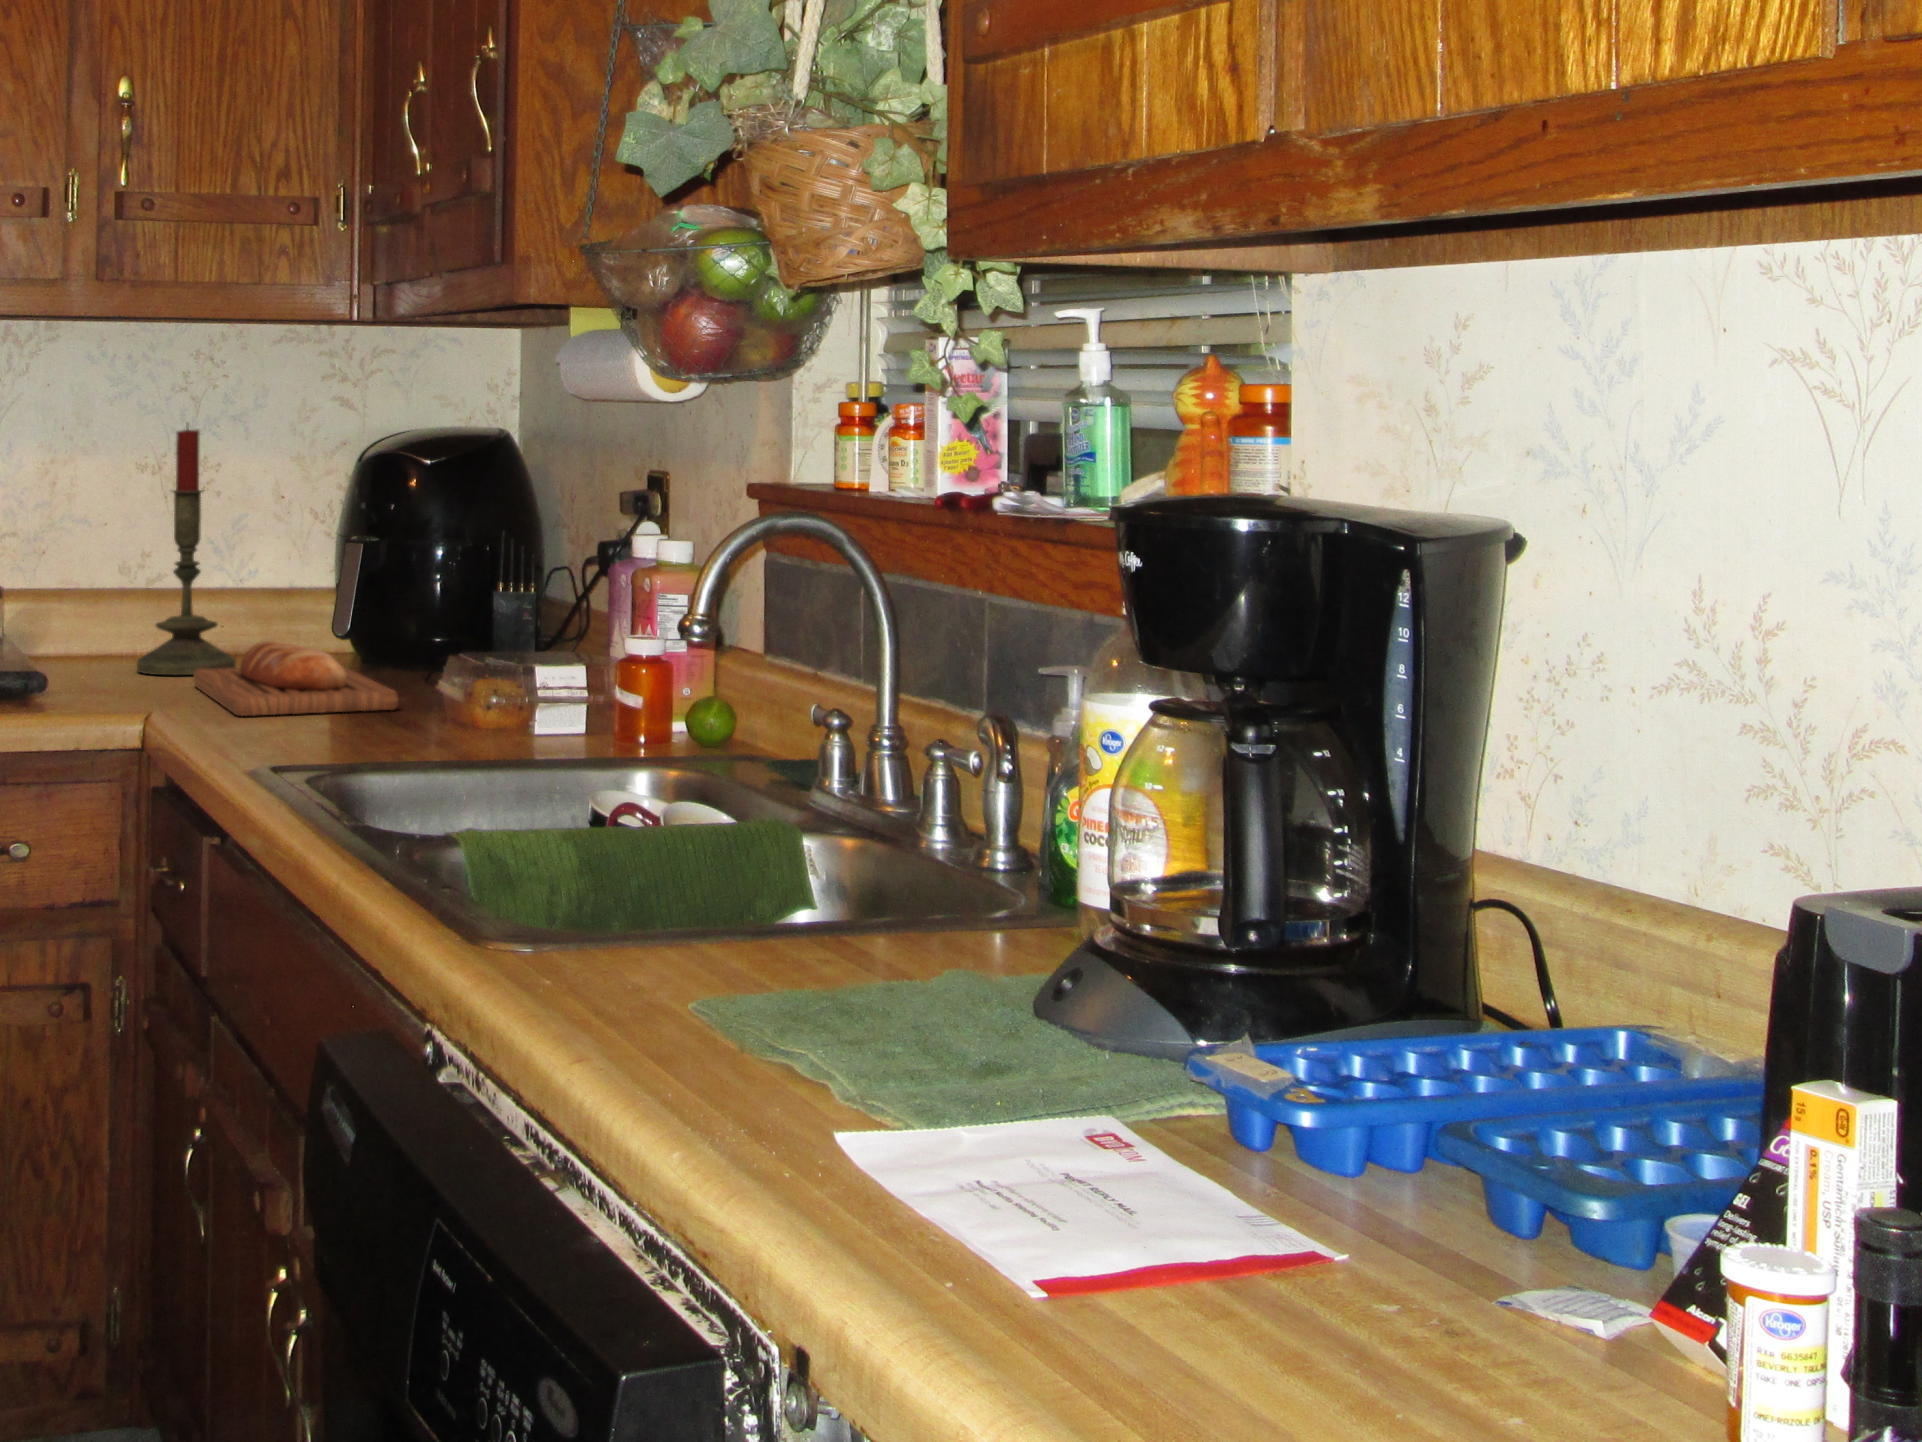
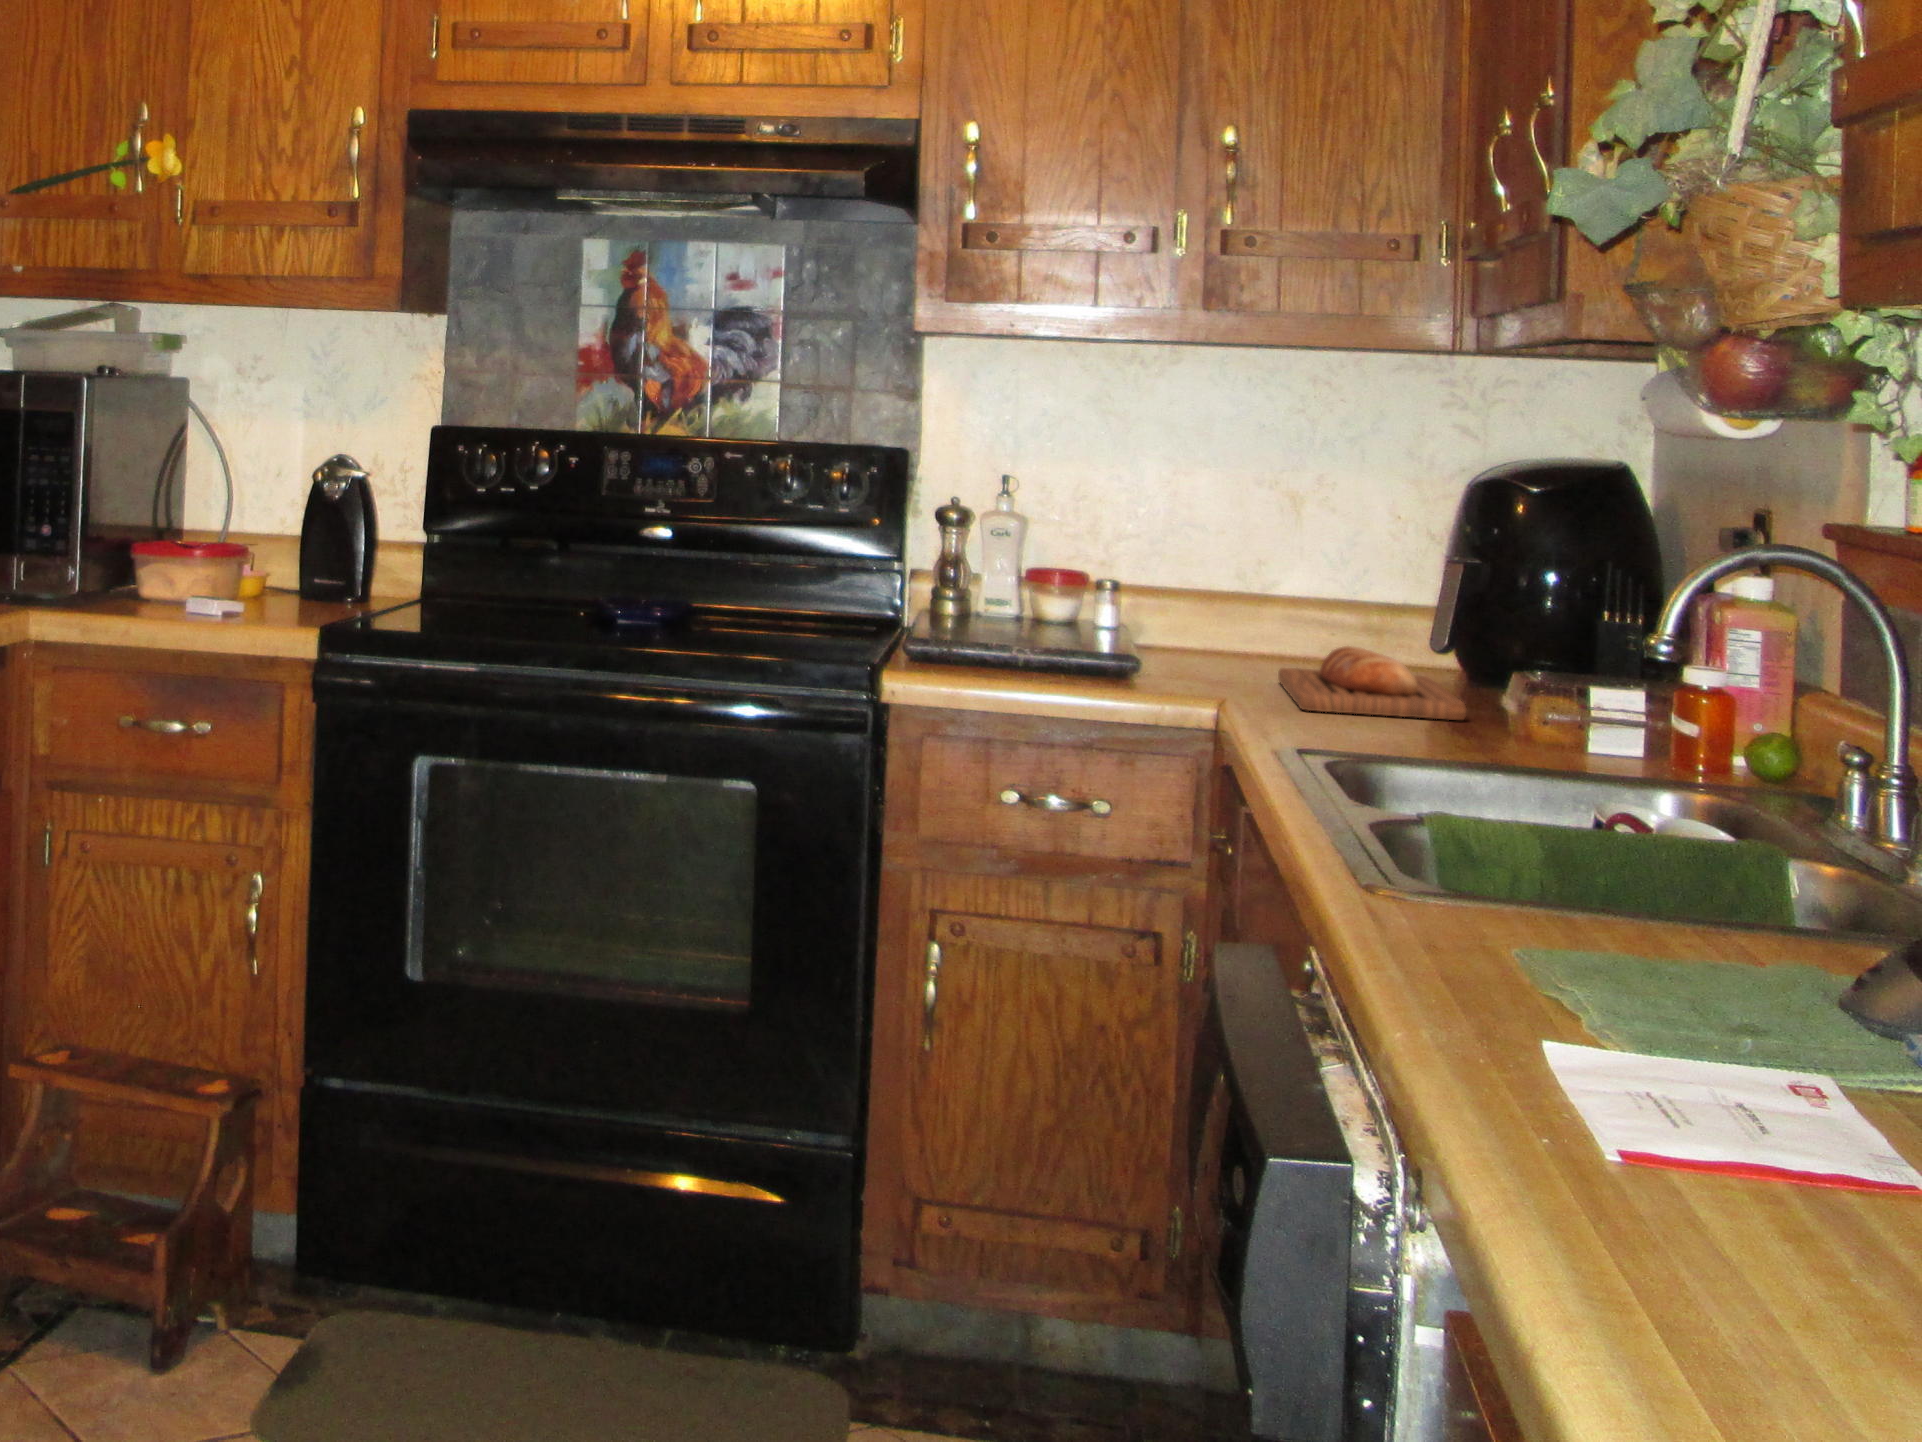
candle: present [137,428,236,675] -> none [1233,437,1329,674]

